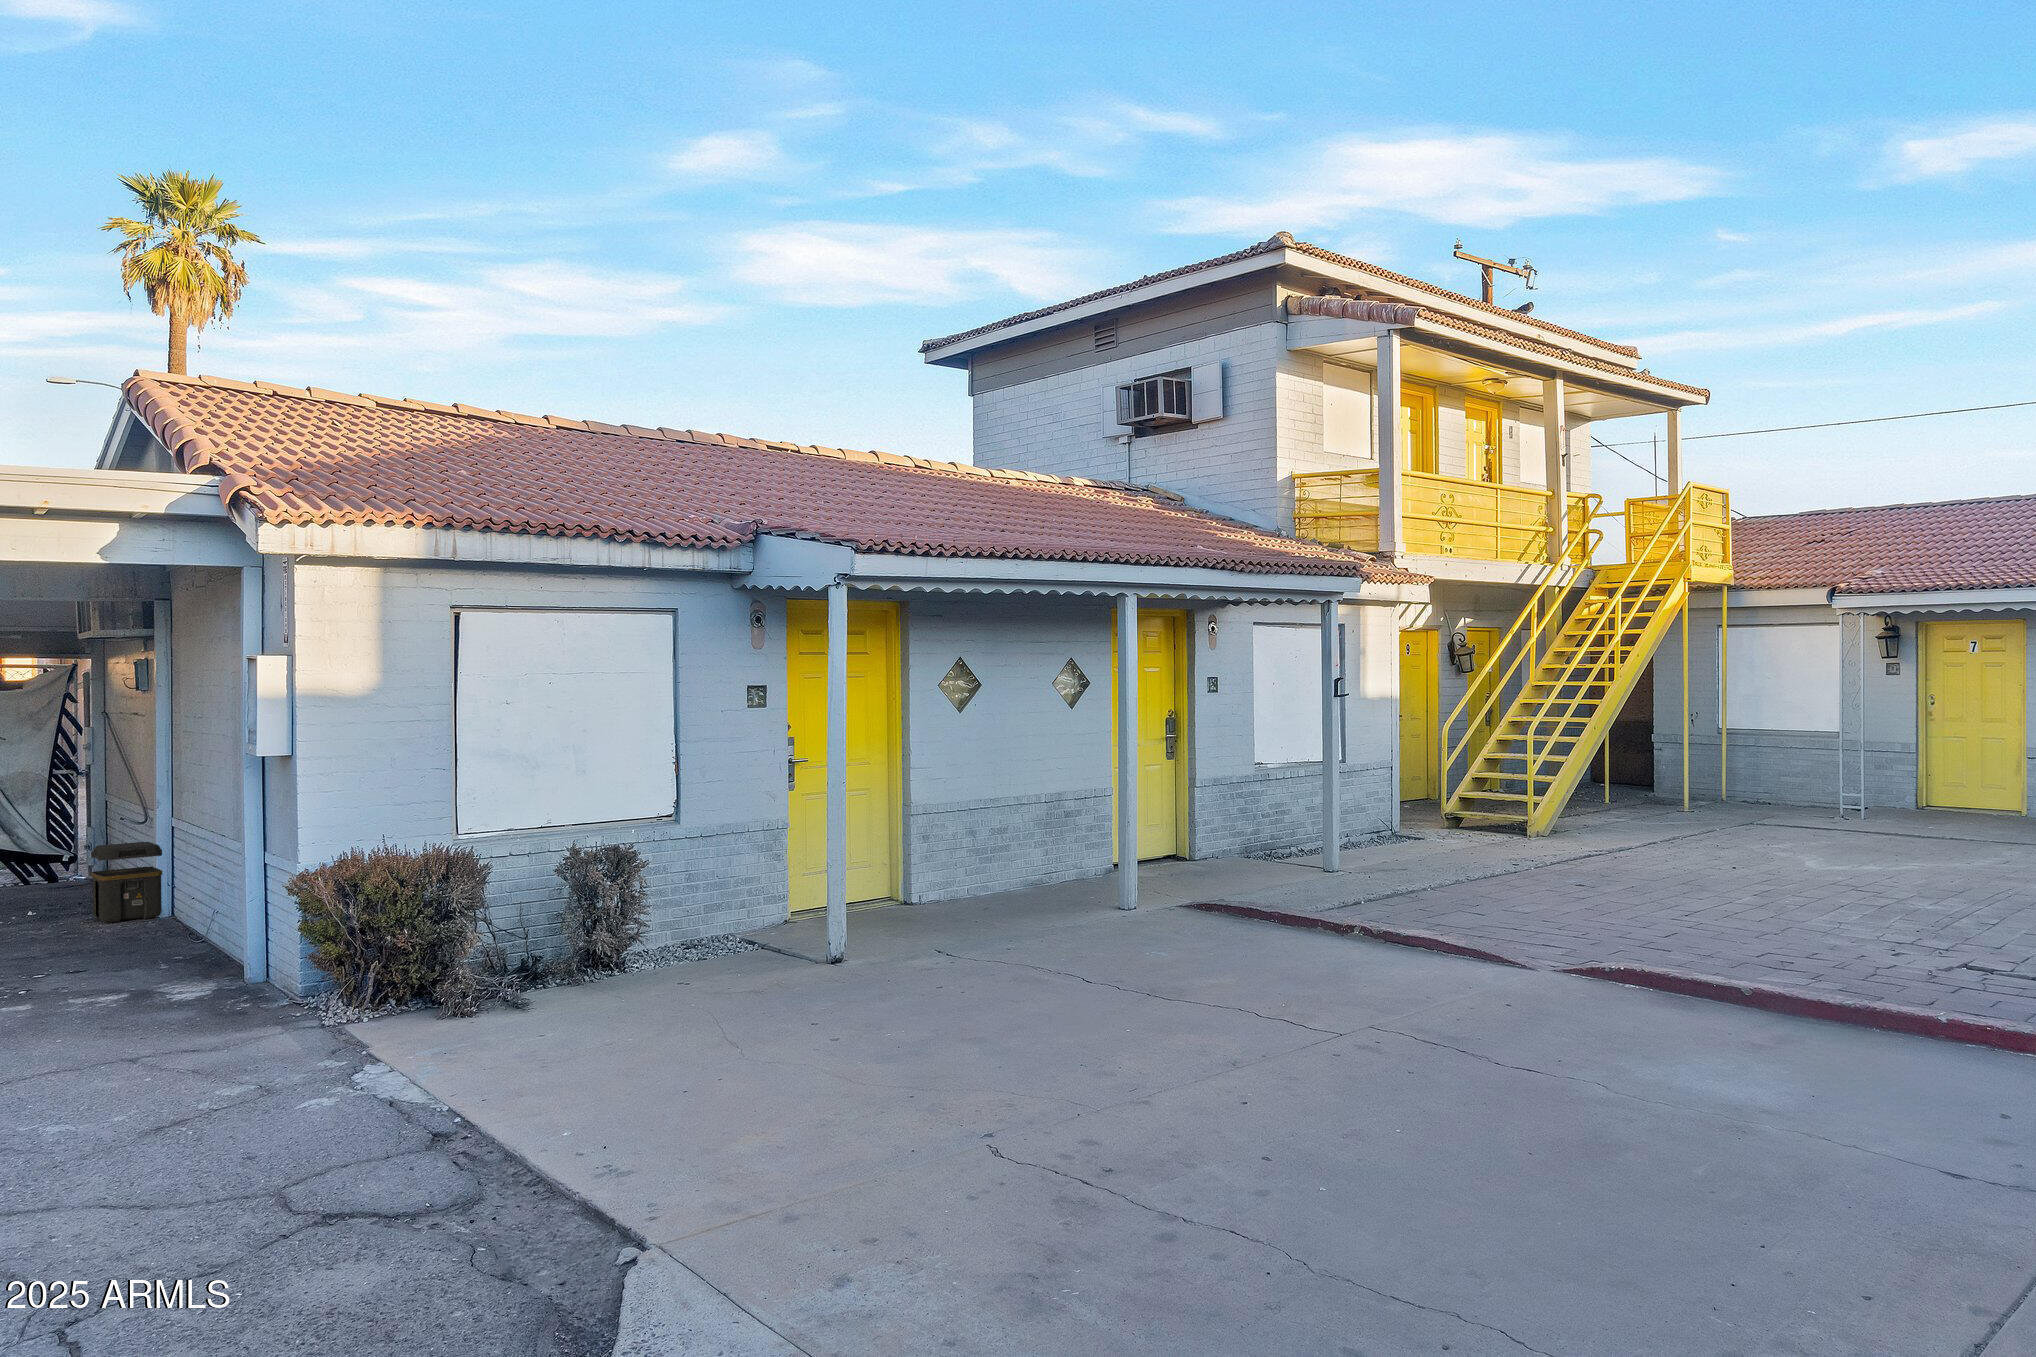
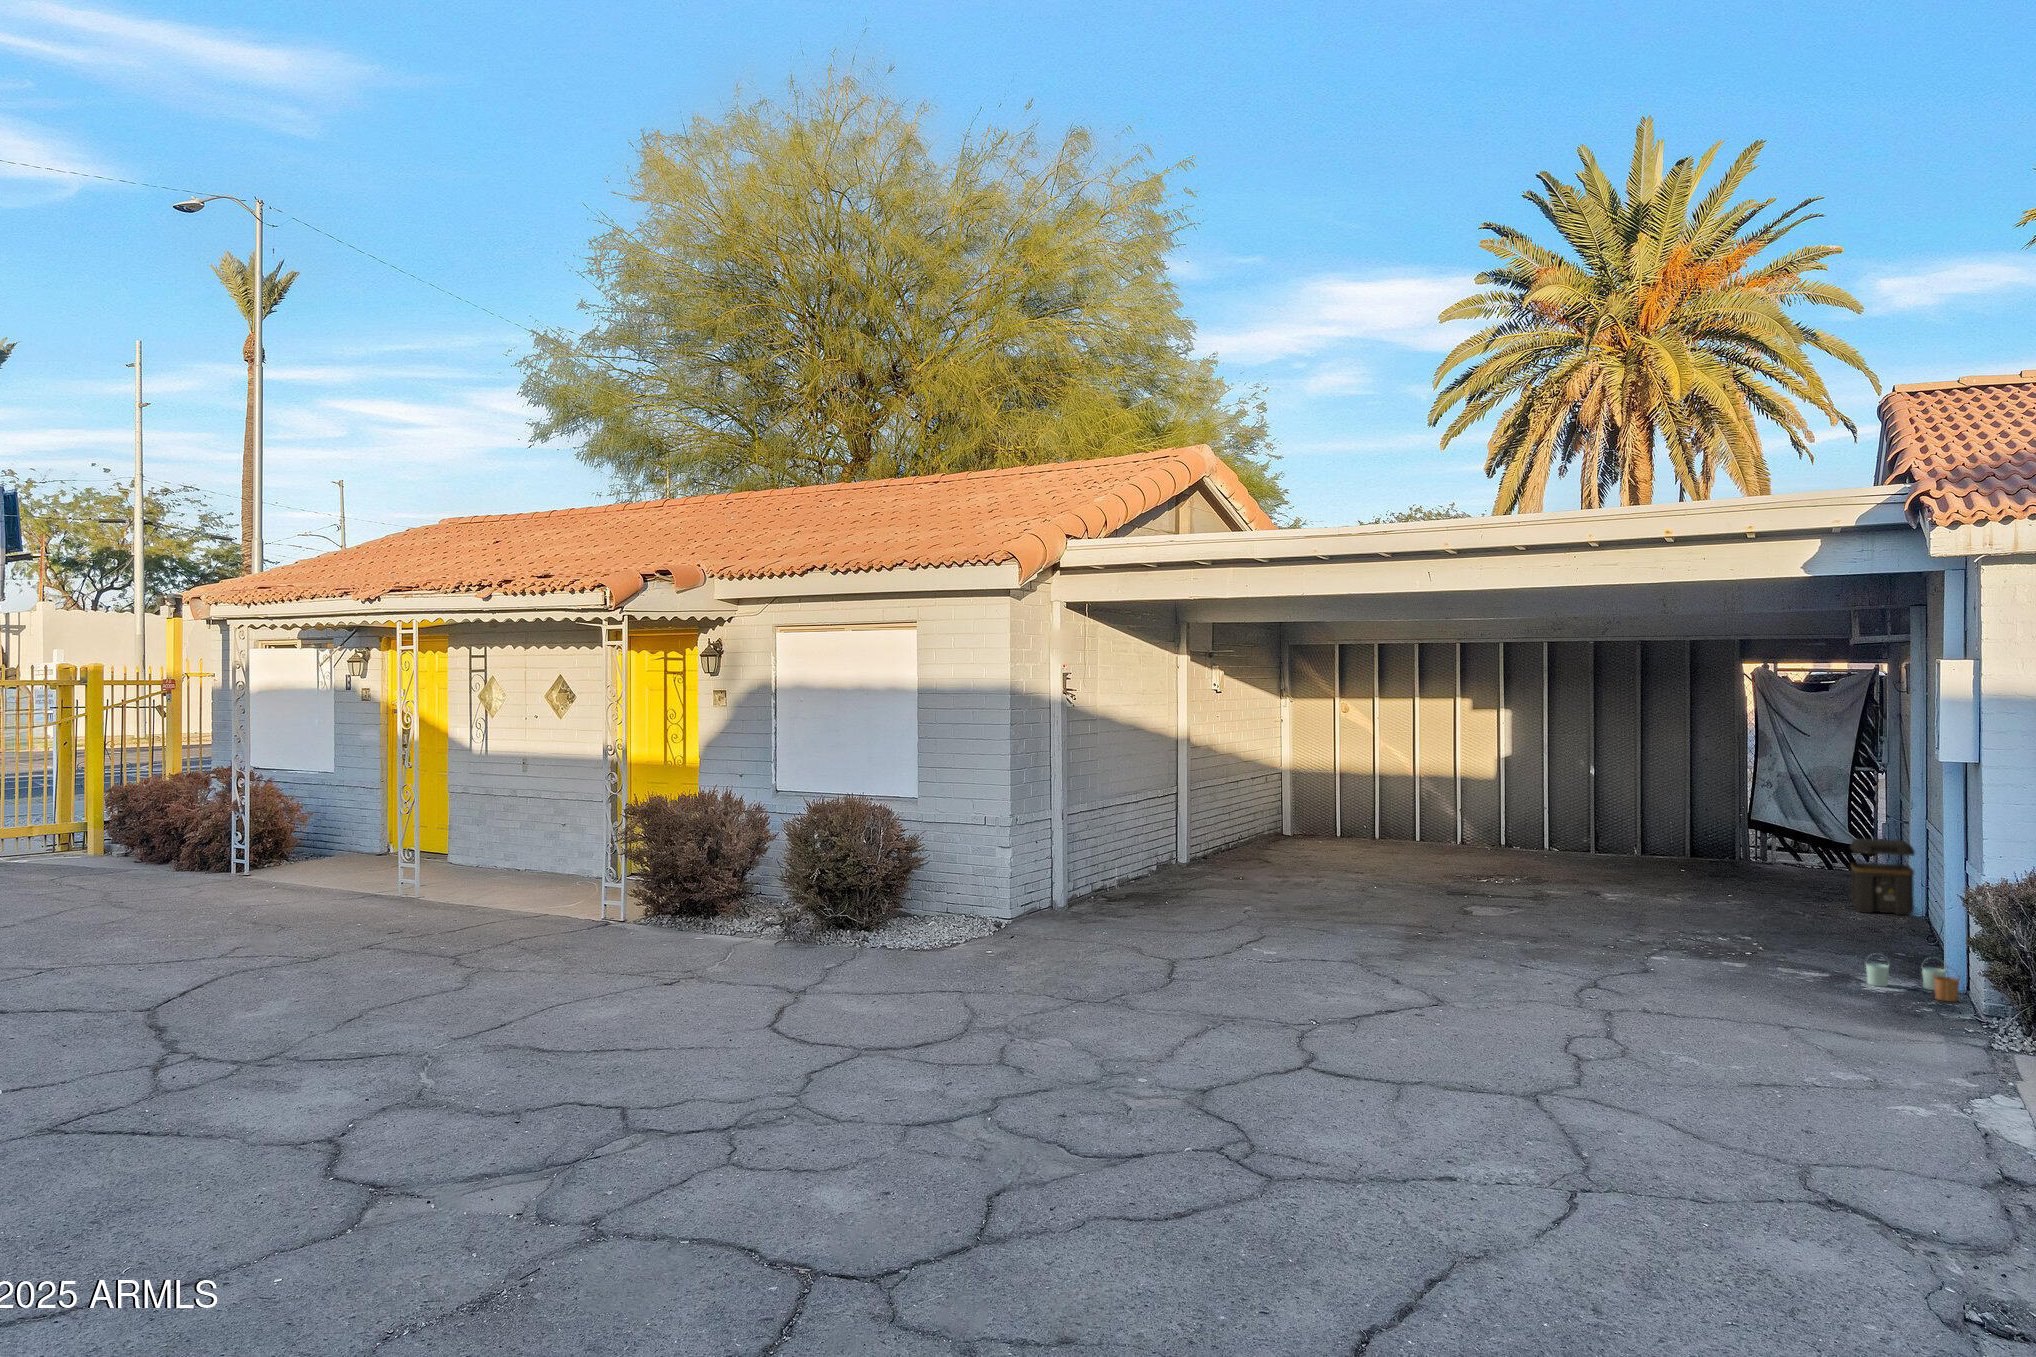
bucket: none [171,952,268,994] -> present [1866,958,1959,1001]

